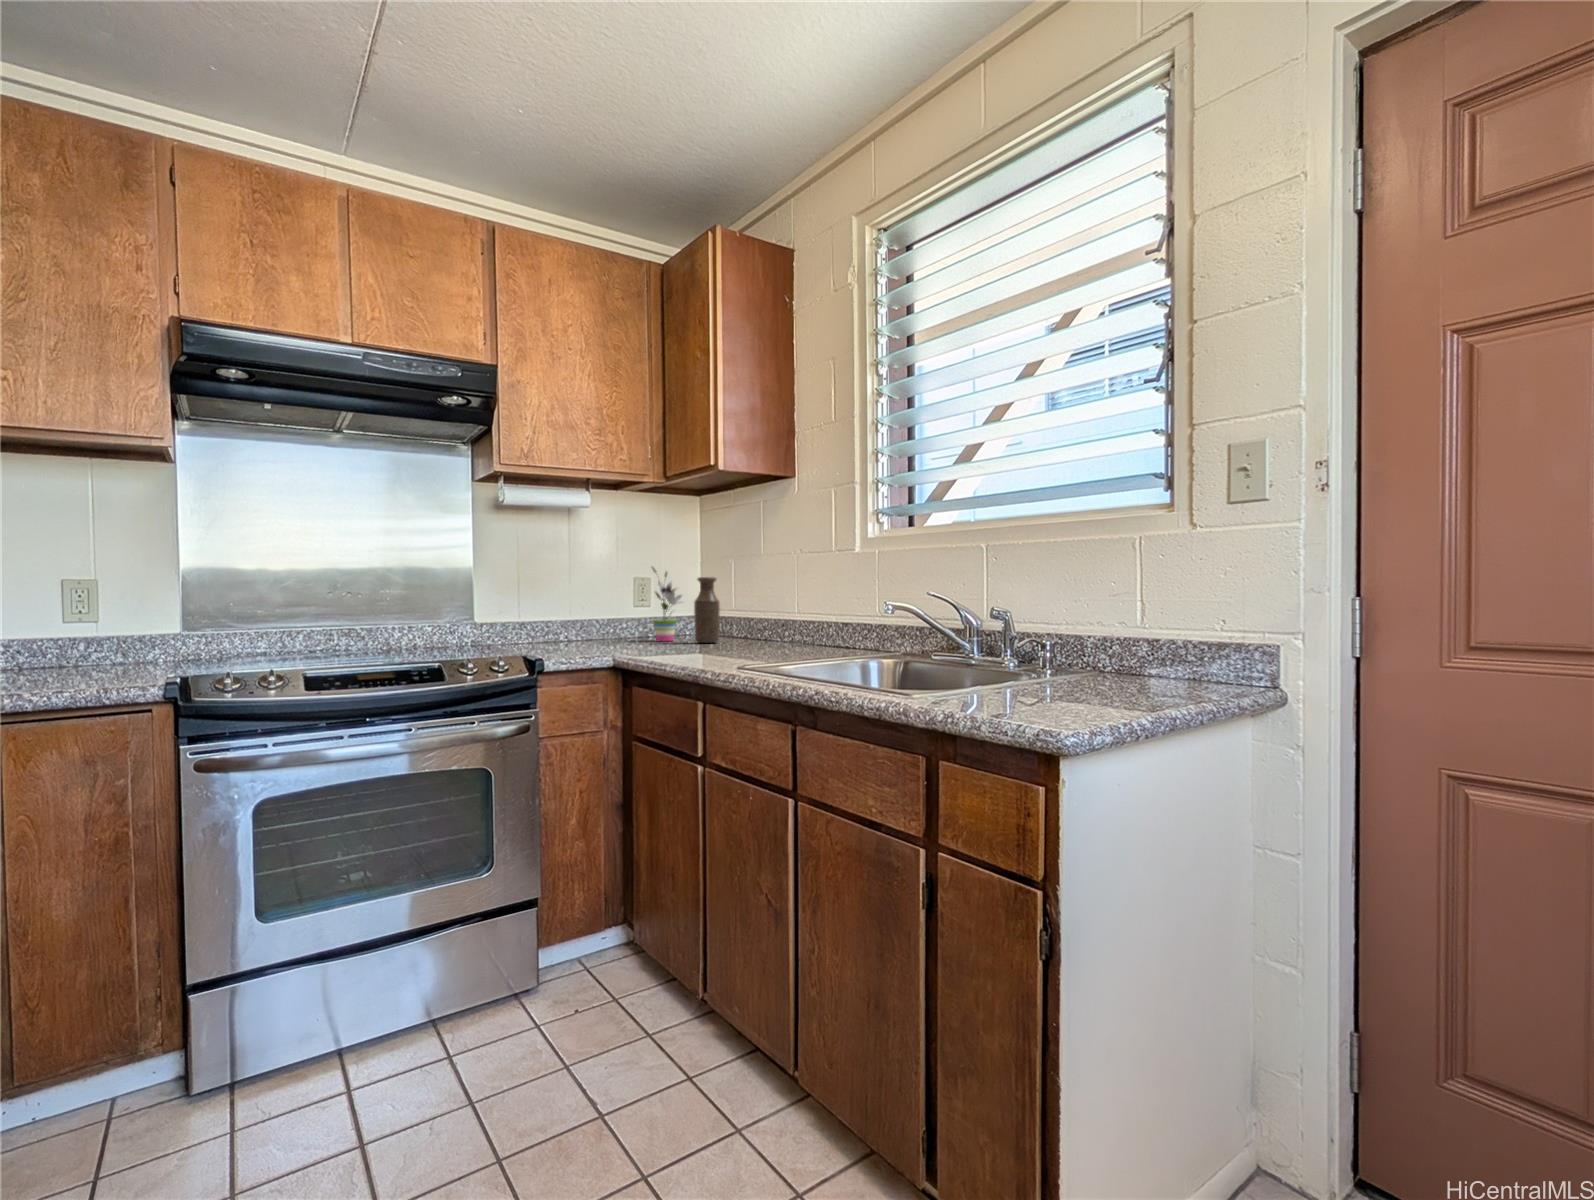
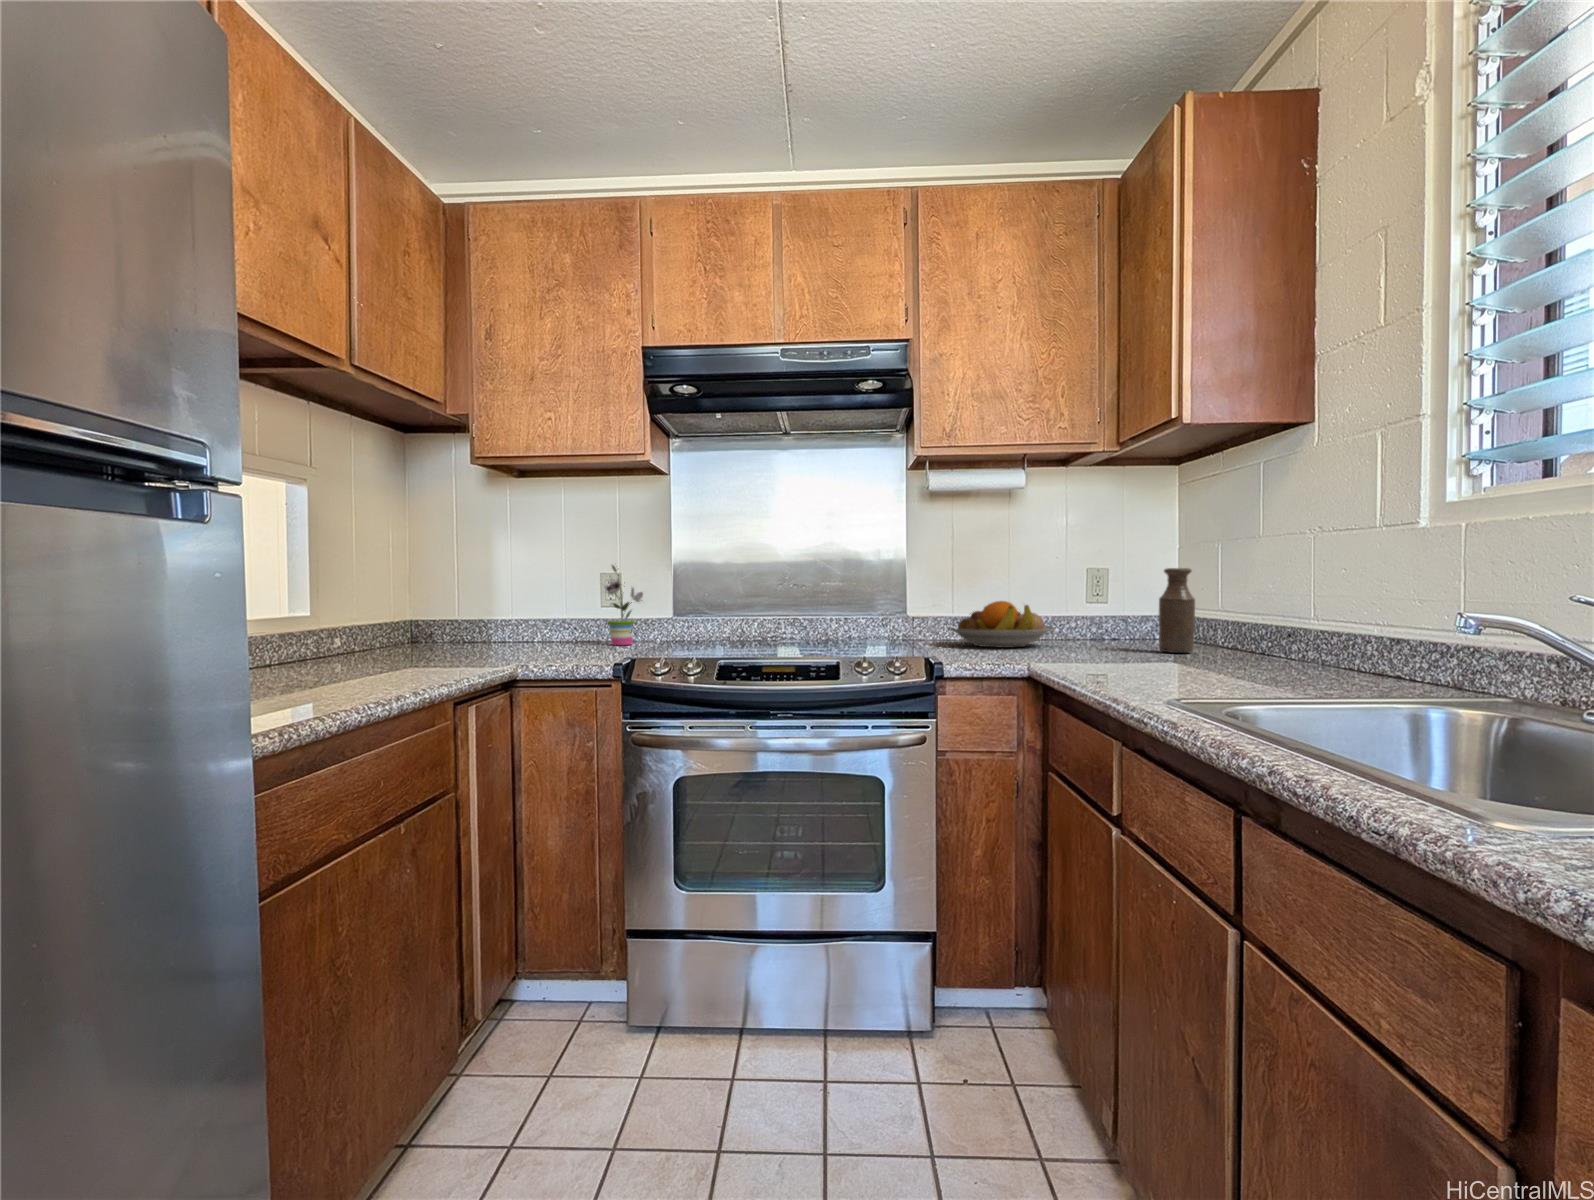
potted plant: present [652,567,682,641] -> present [601,565,643,645]
fruit bowl: none [515,606,614,648] -> present [948,601,1055,647]

